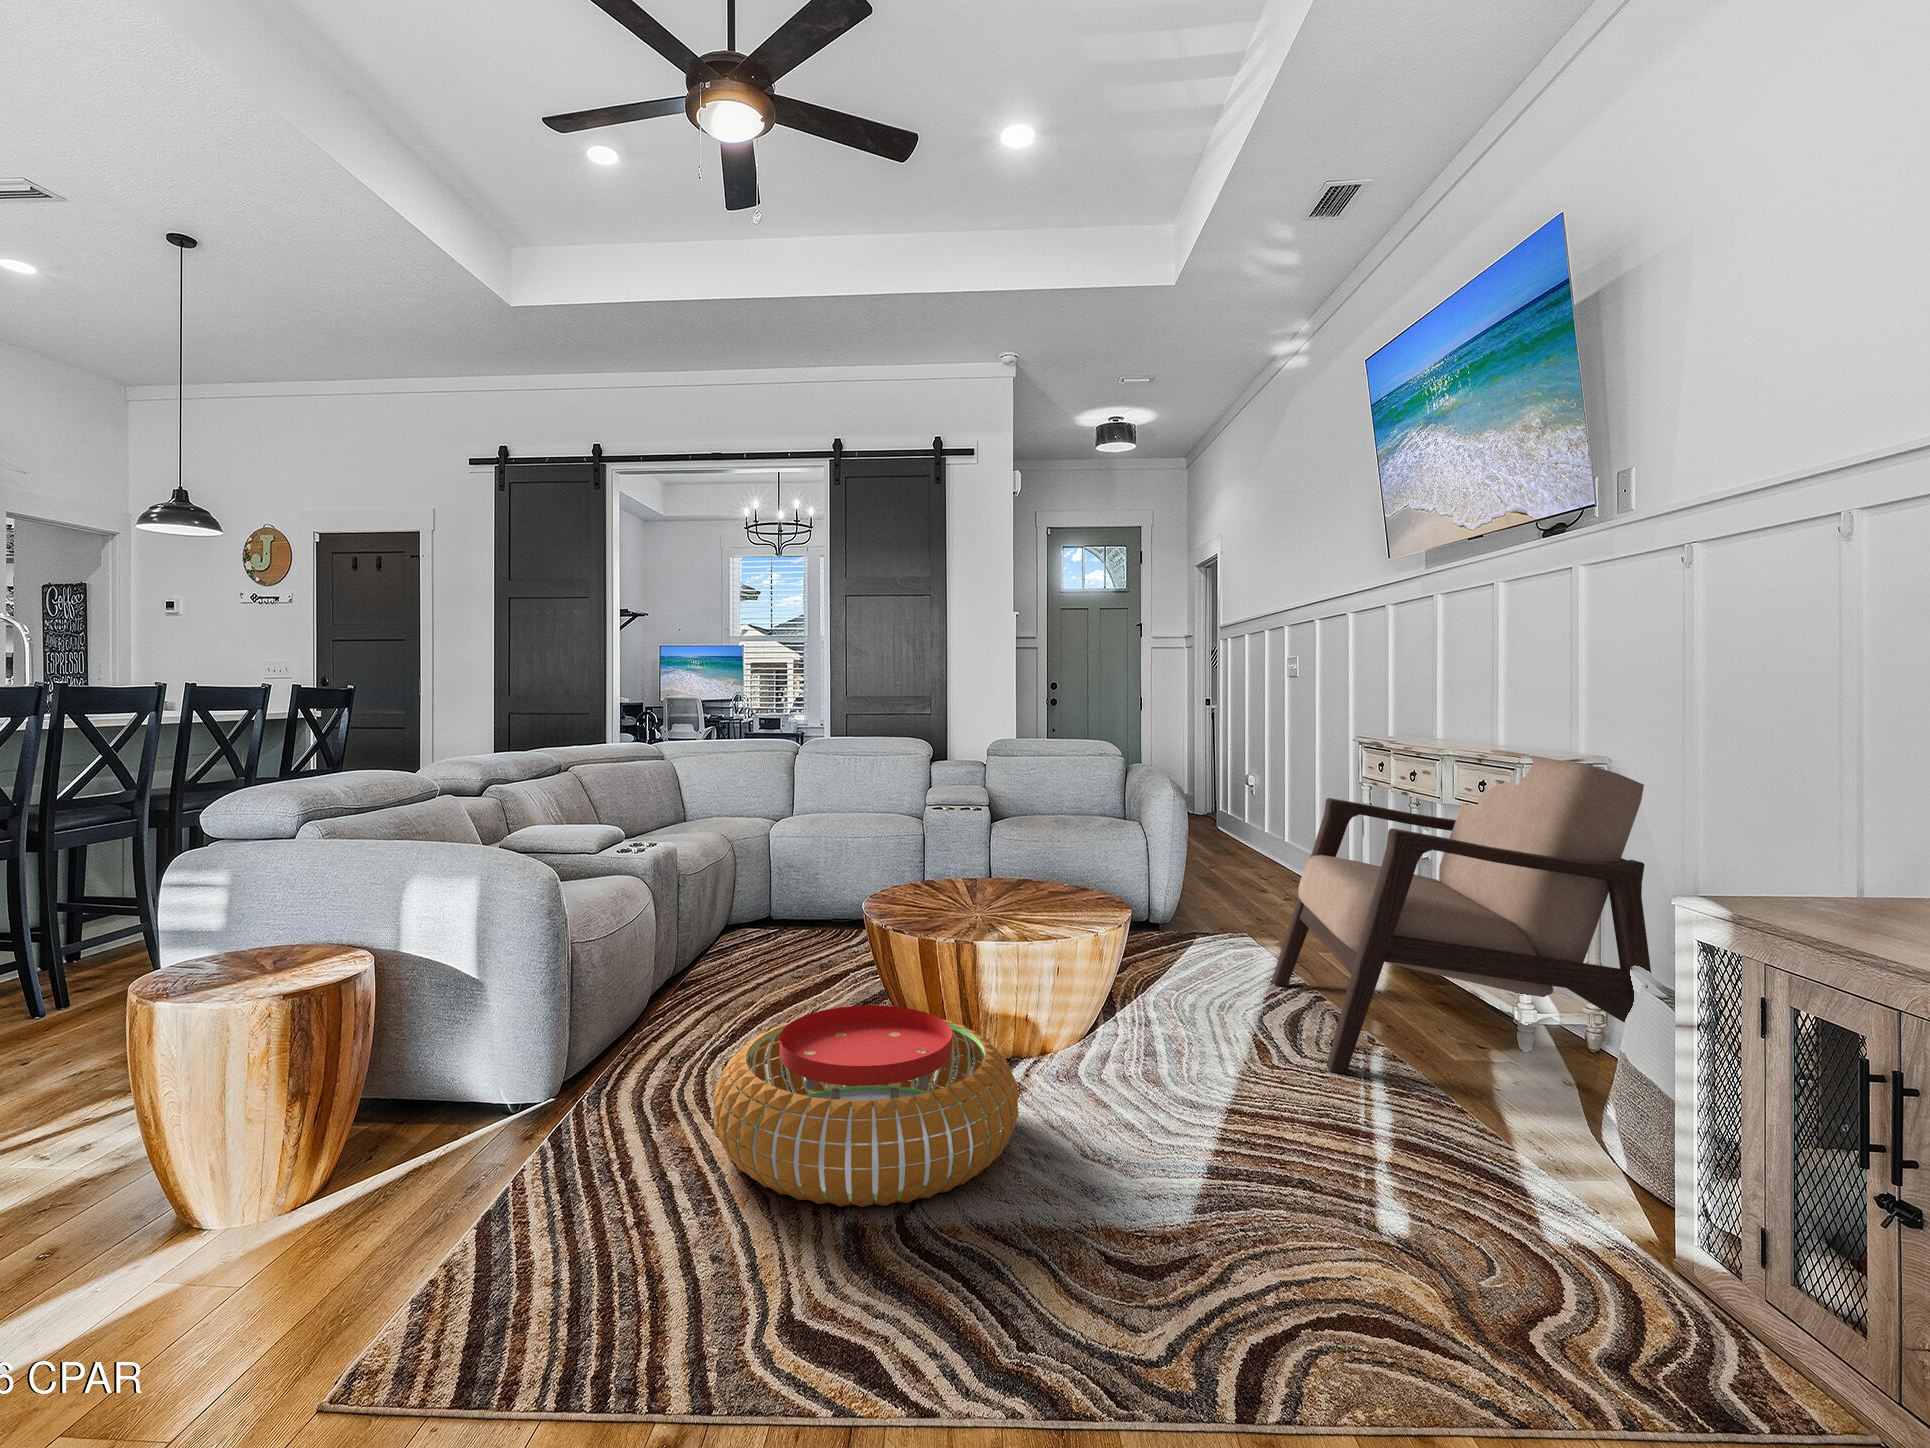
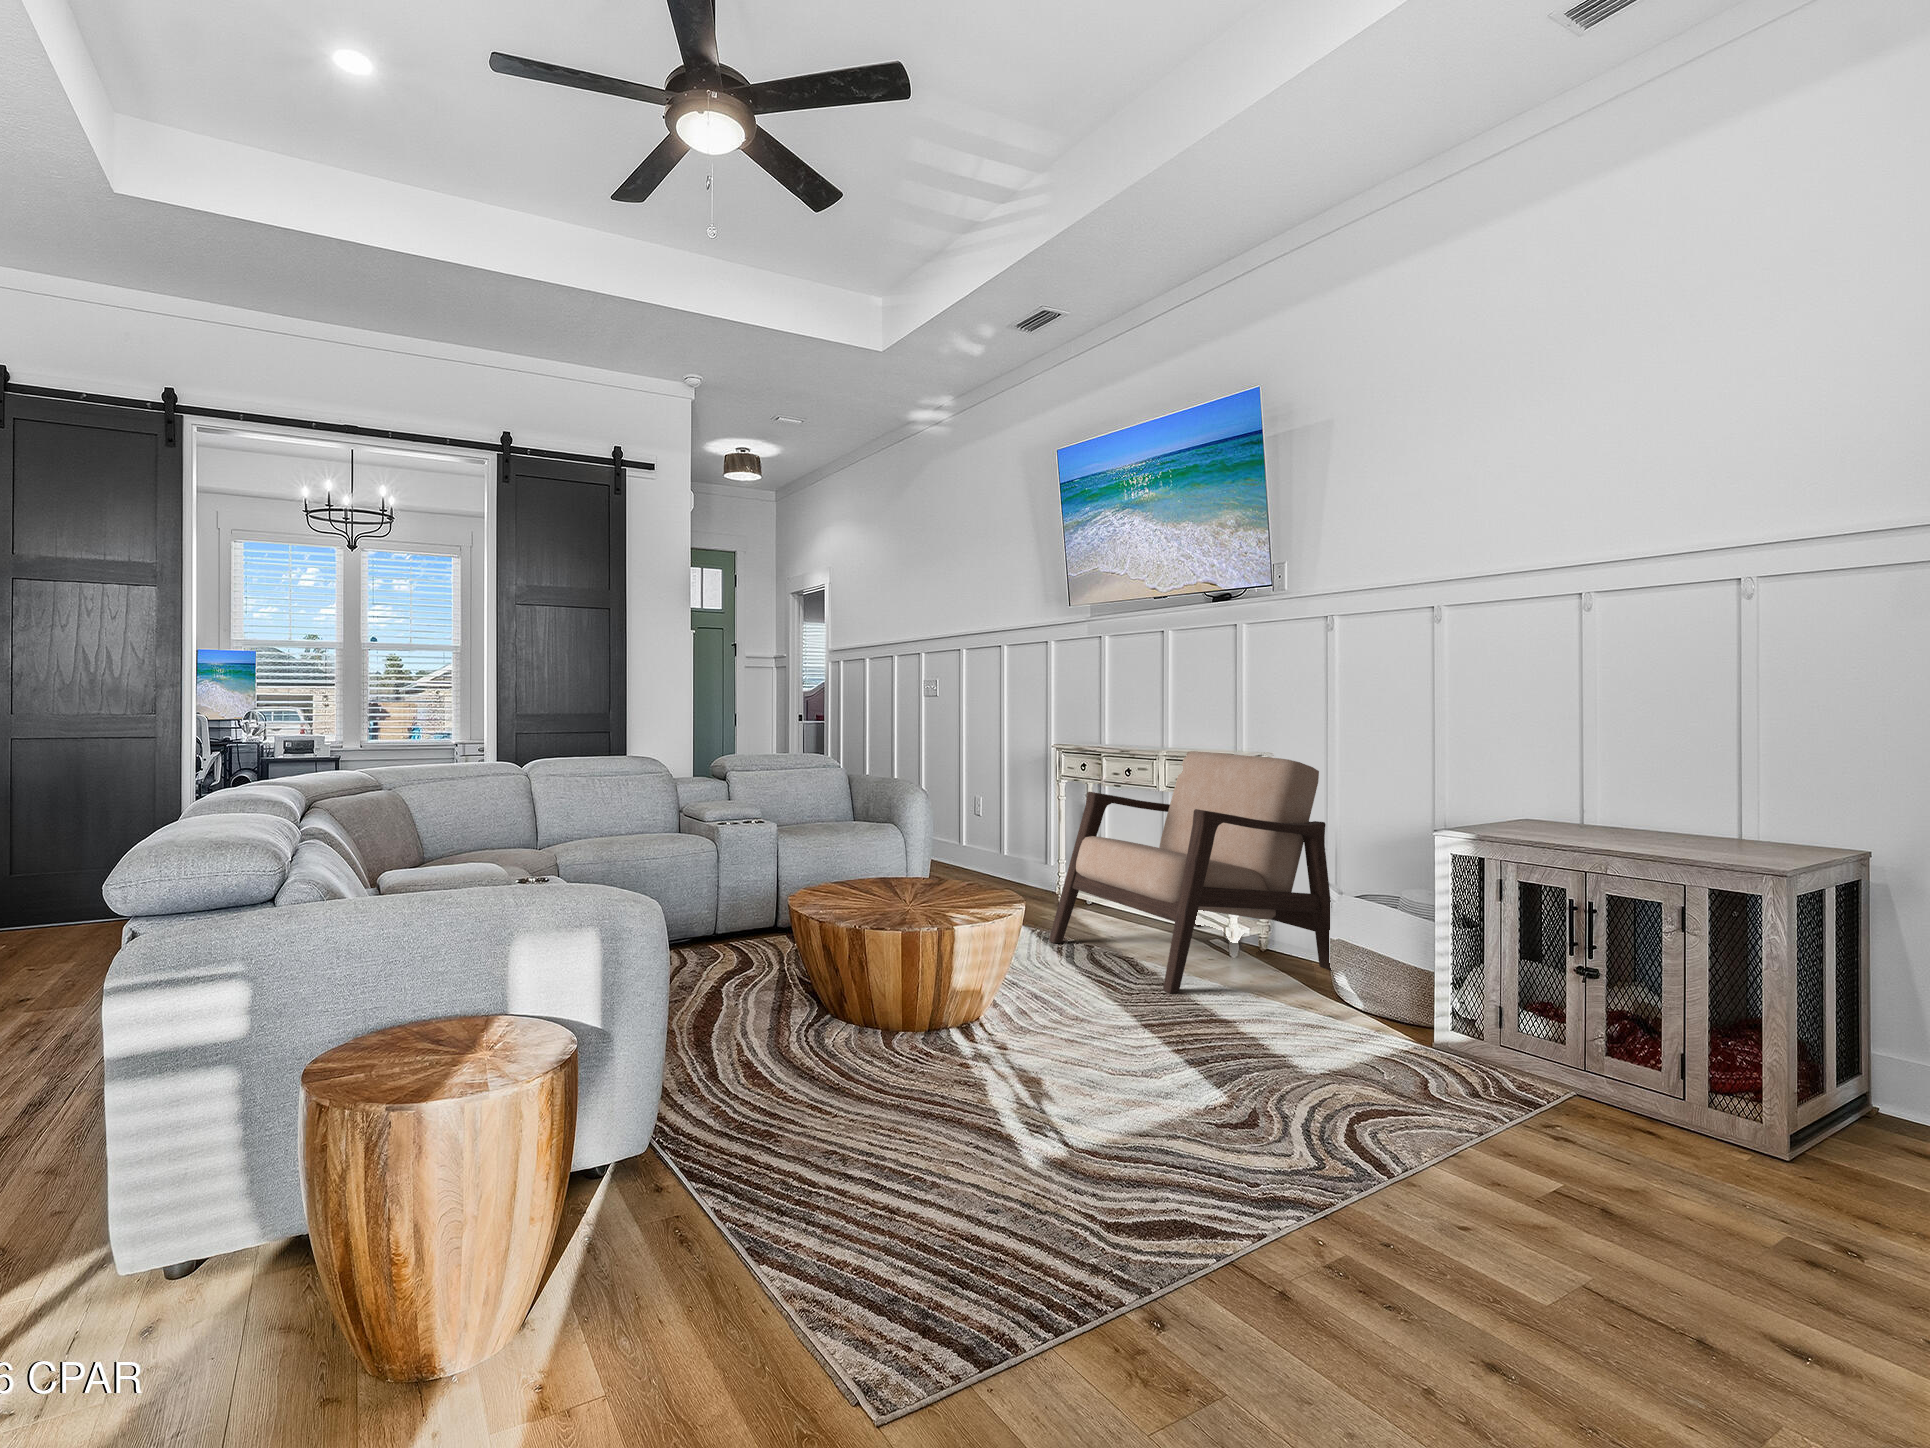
pouf: present [713,1005,1019,1207] -> none [827,989,1097,1159]

